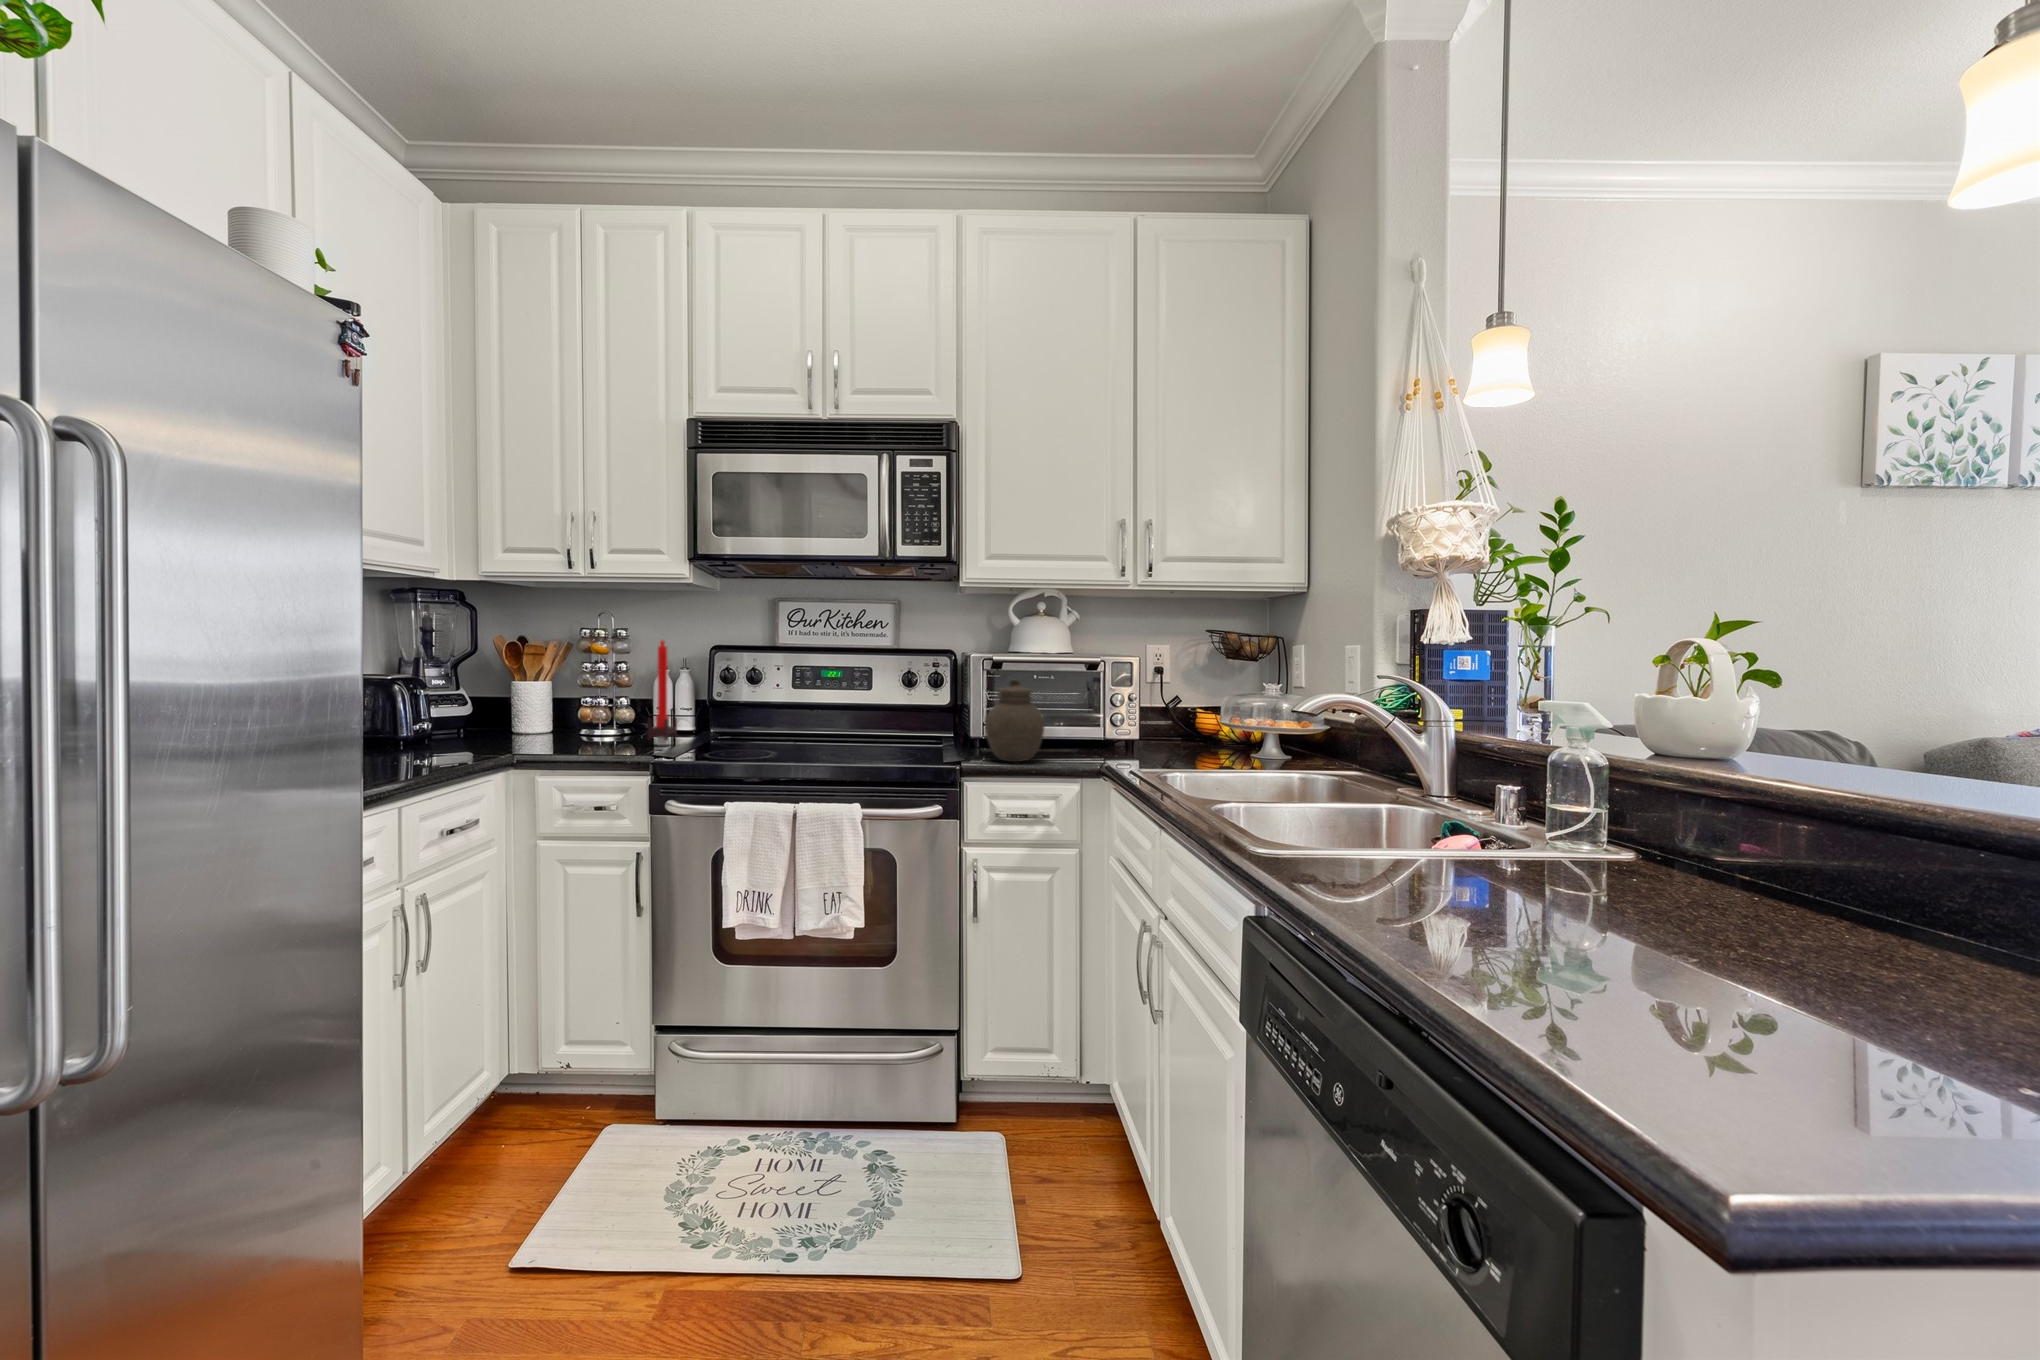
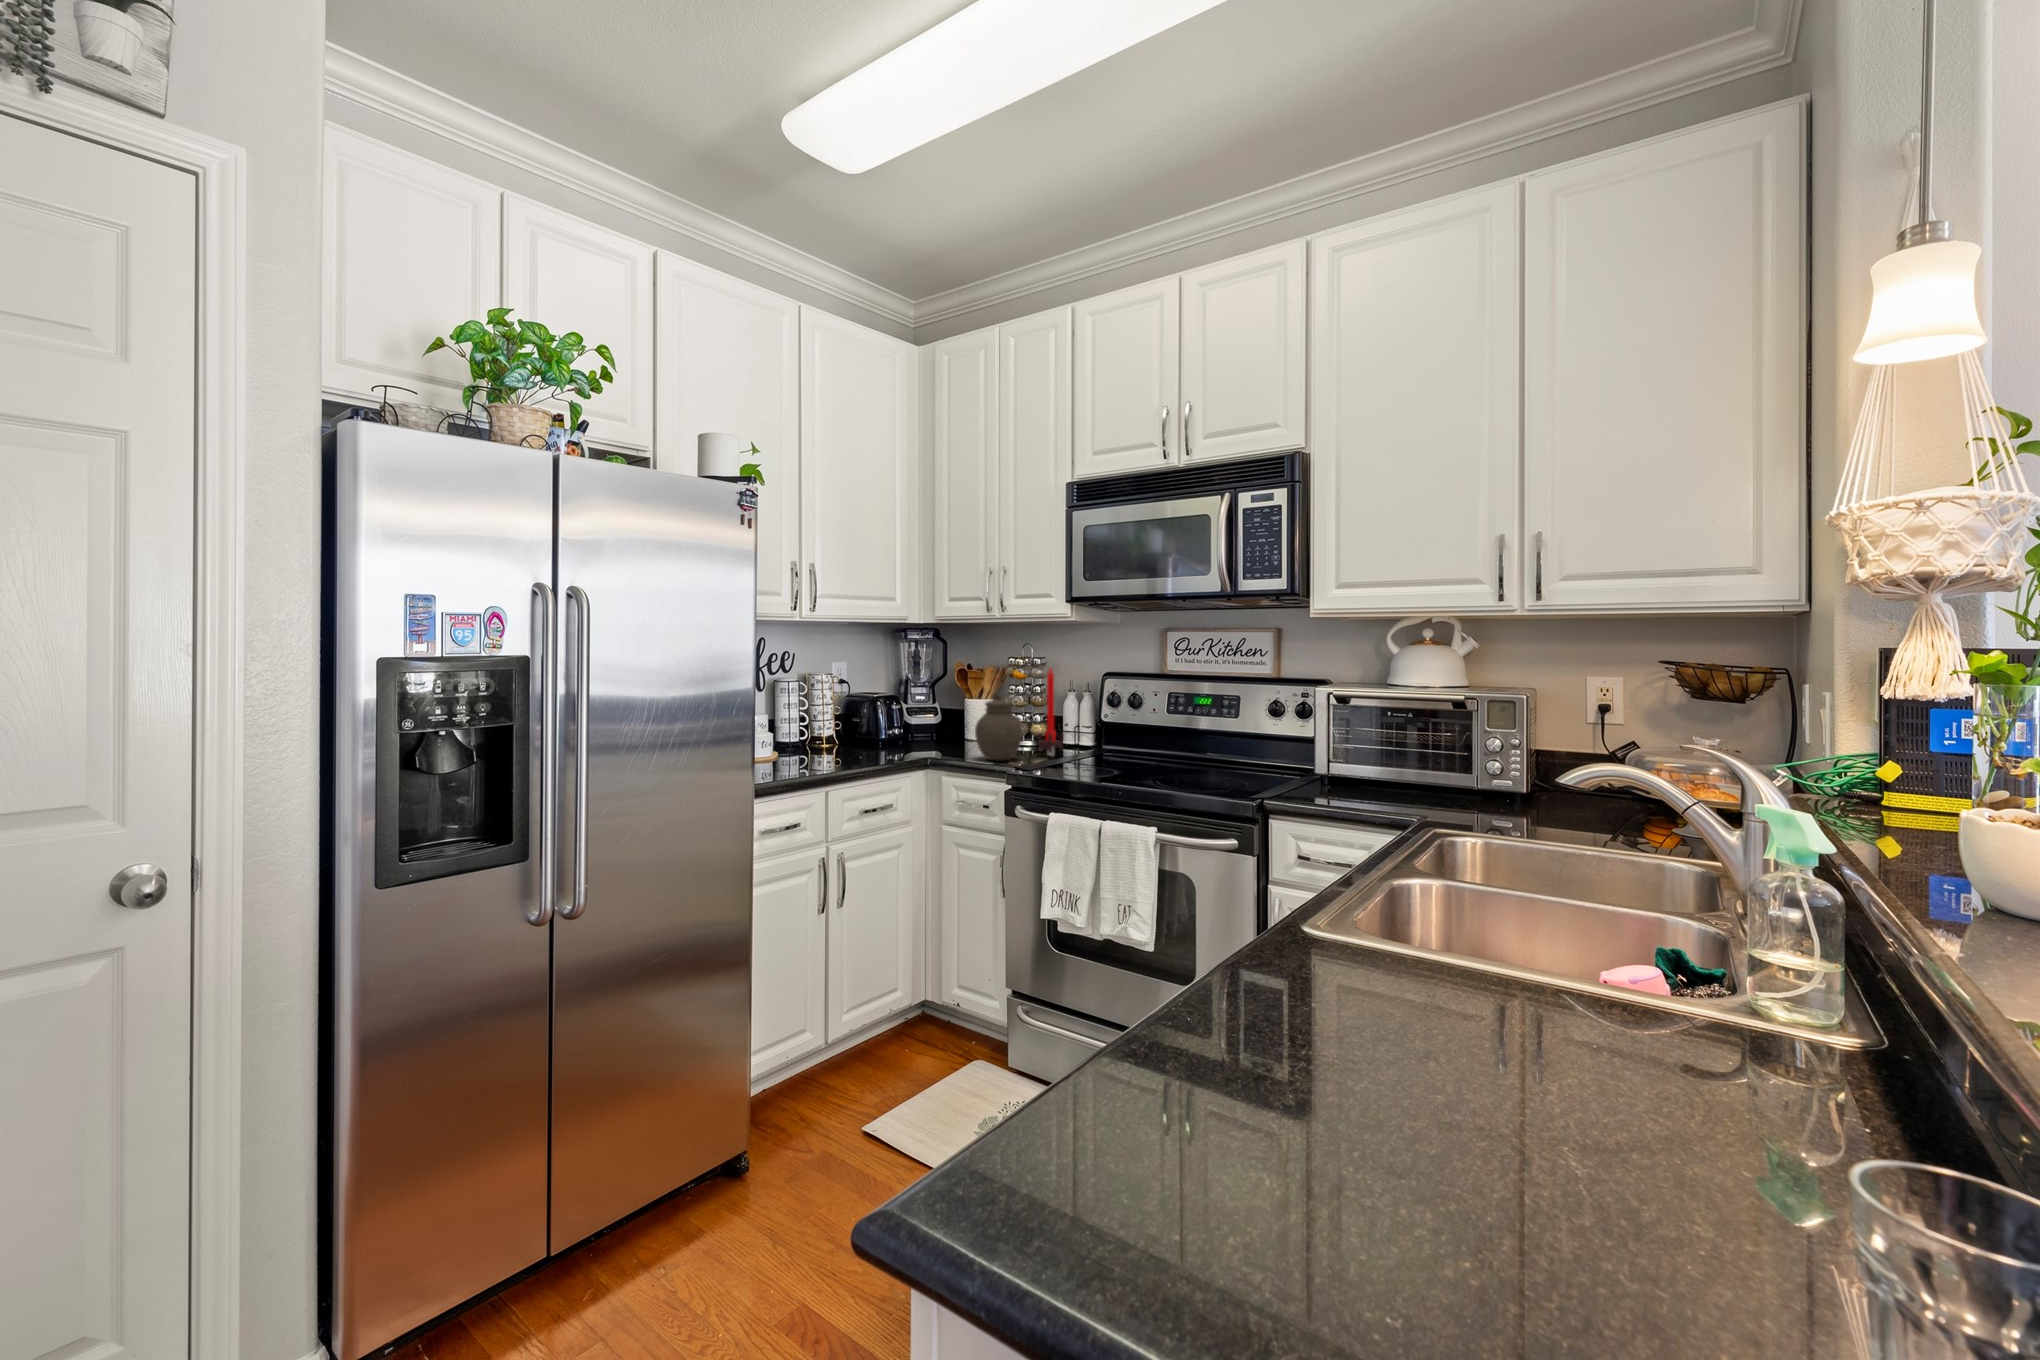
jar: present [985,680,1045,762] -> present [975,695,1023,761]

